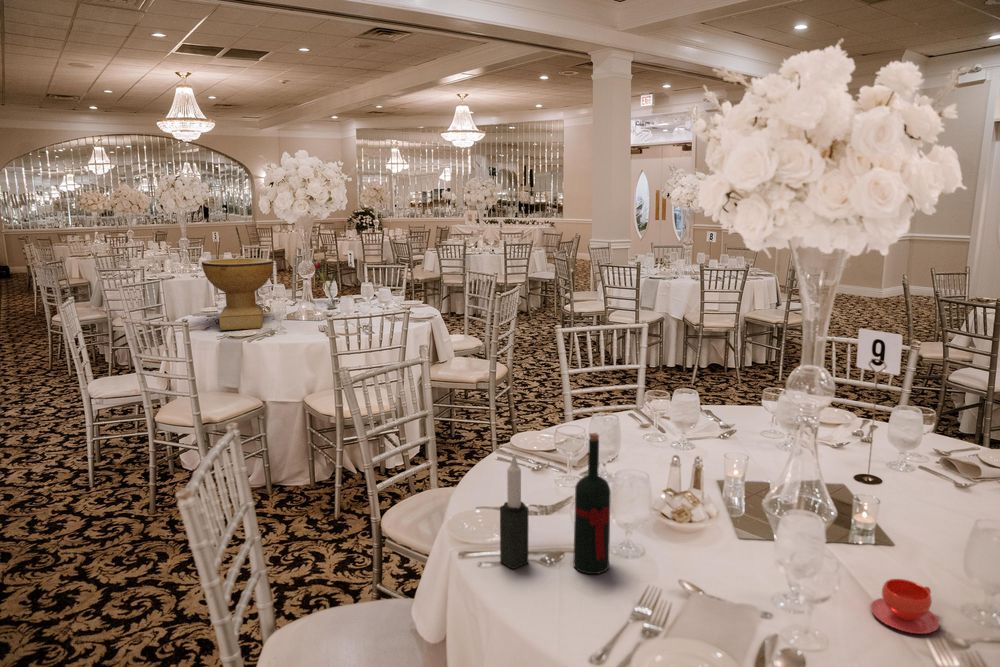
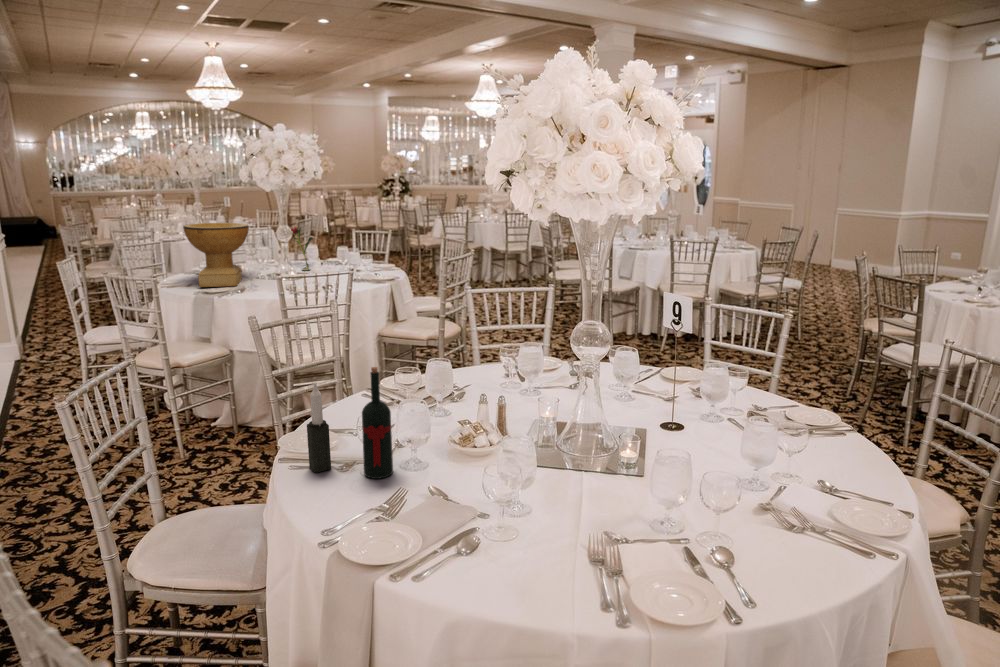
teacup: present [871,579,939,633] -> none [570,487,618,527]

